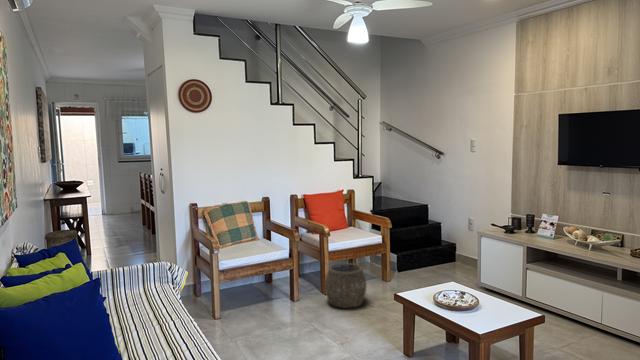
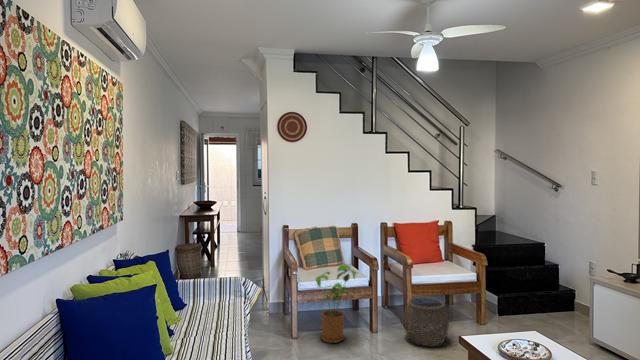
house plant: none [238,239,282,318] -> present [316,264,356,343]

